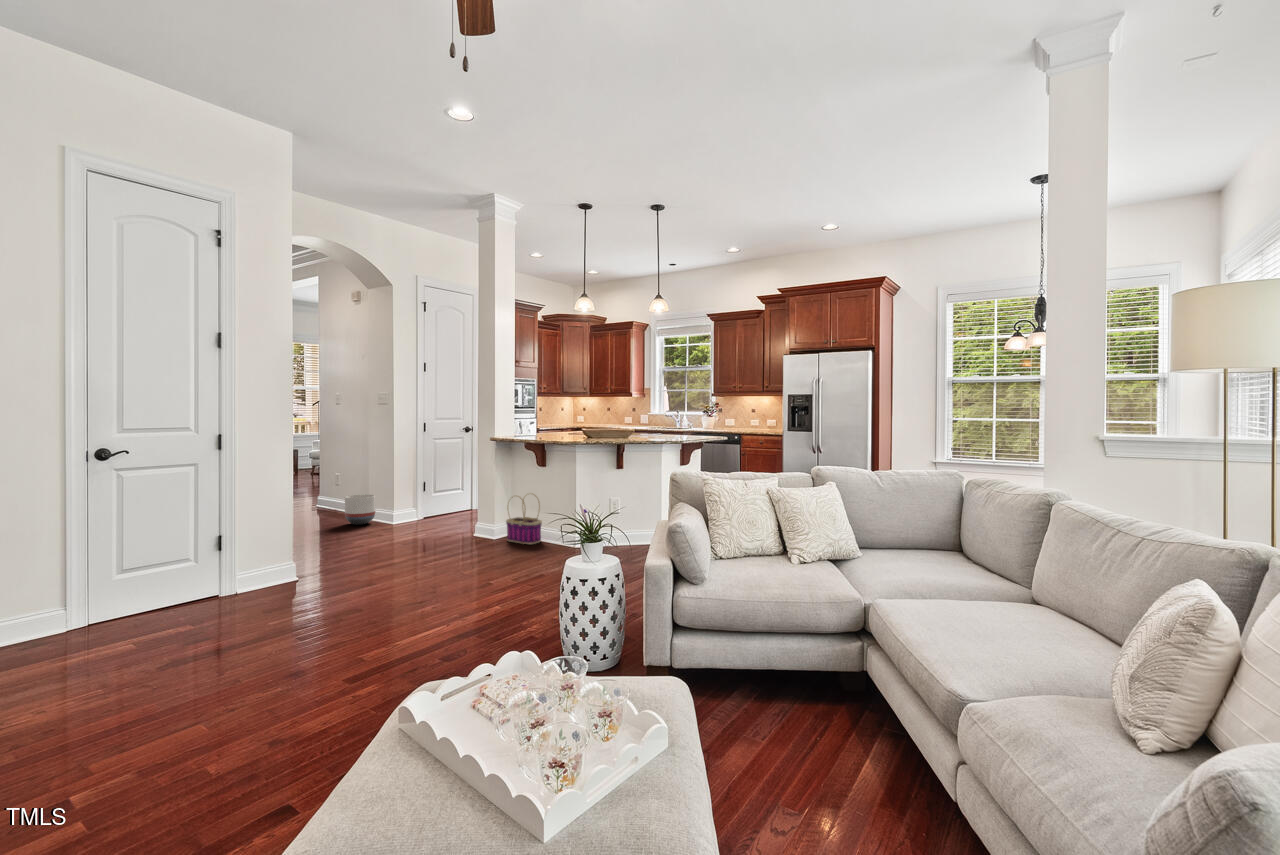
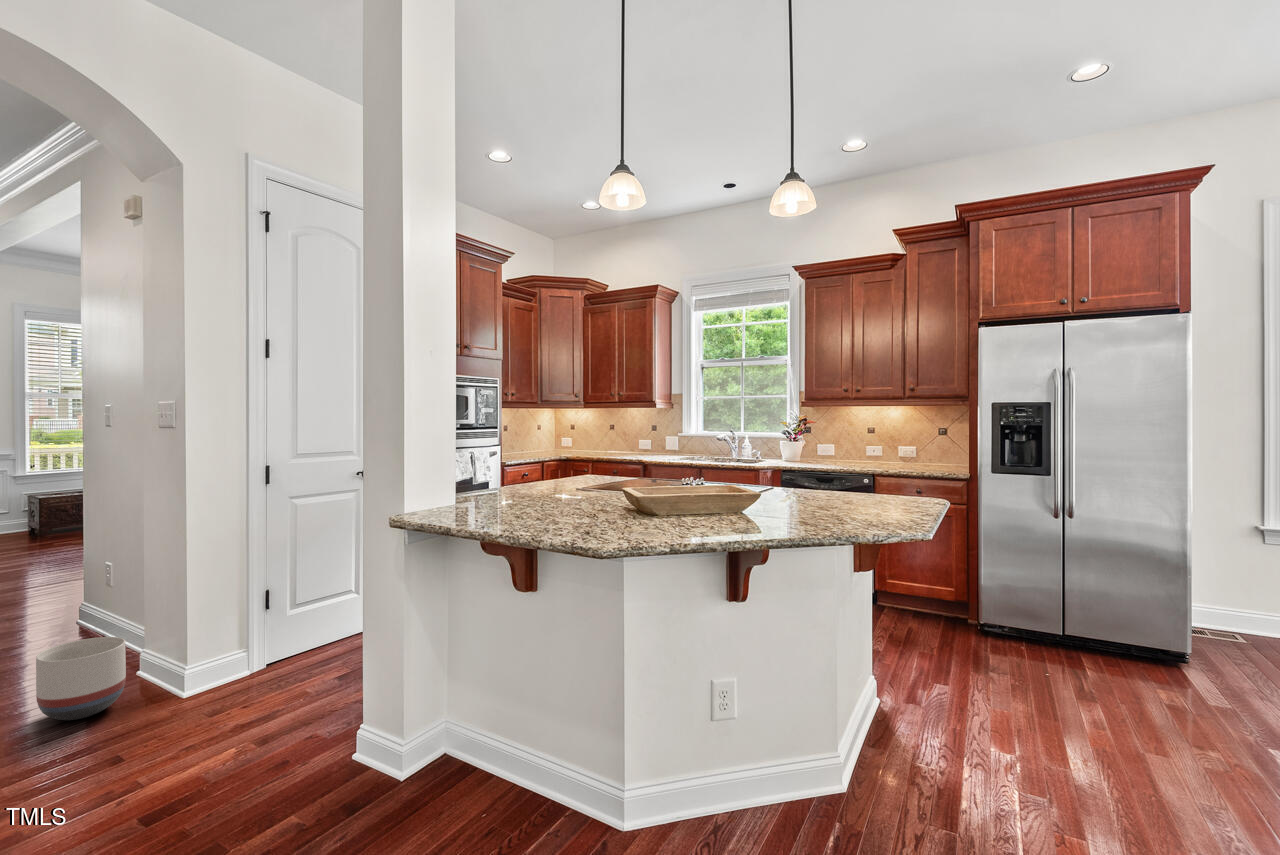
basket: present [506,497,542,544] -> none [429,666,528,829]

